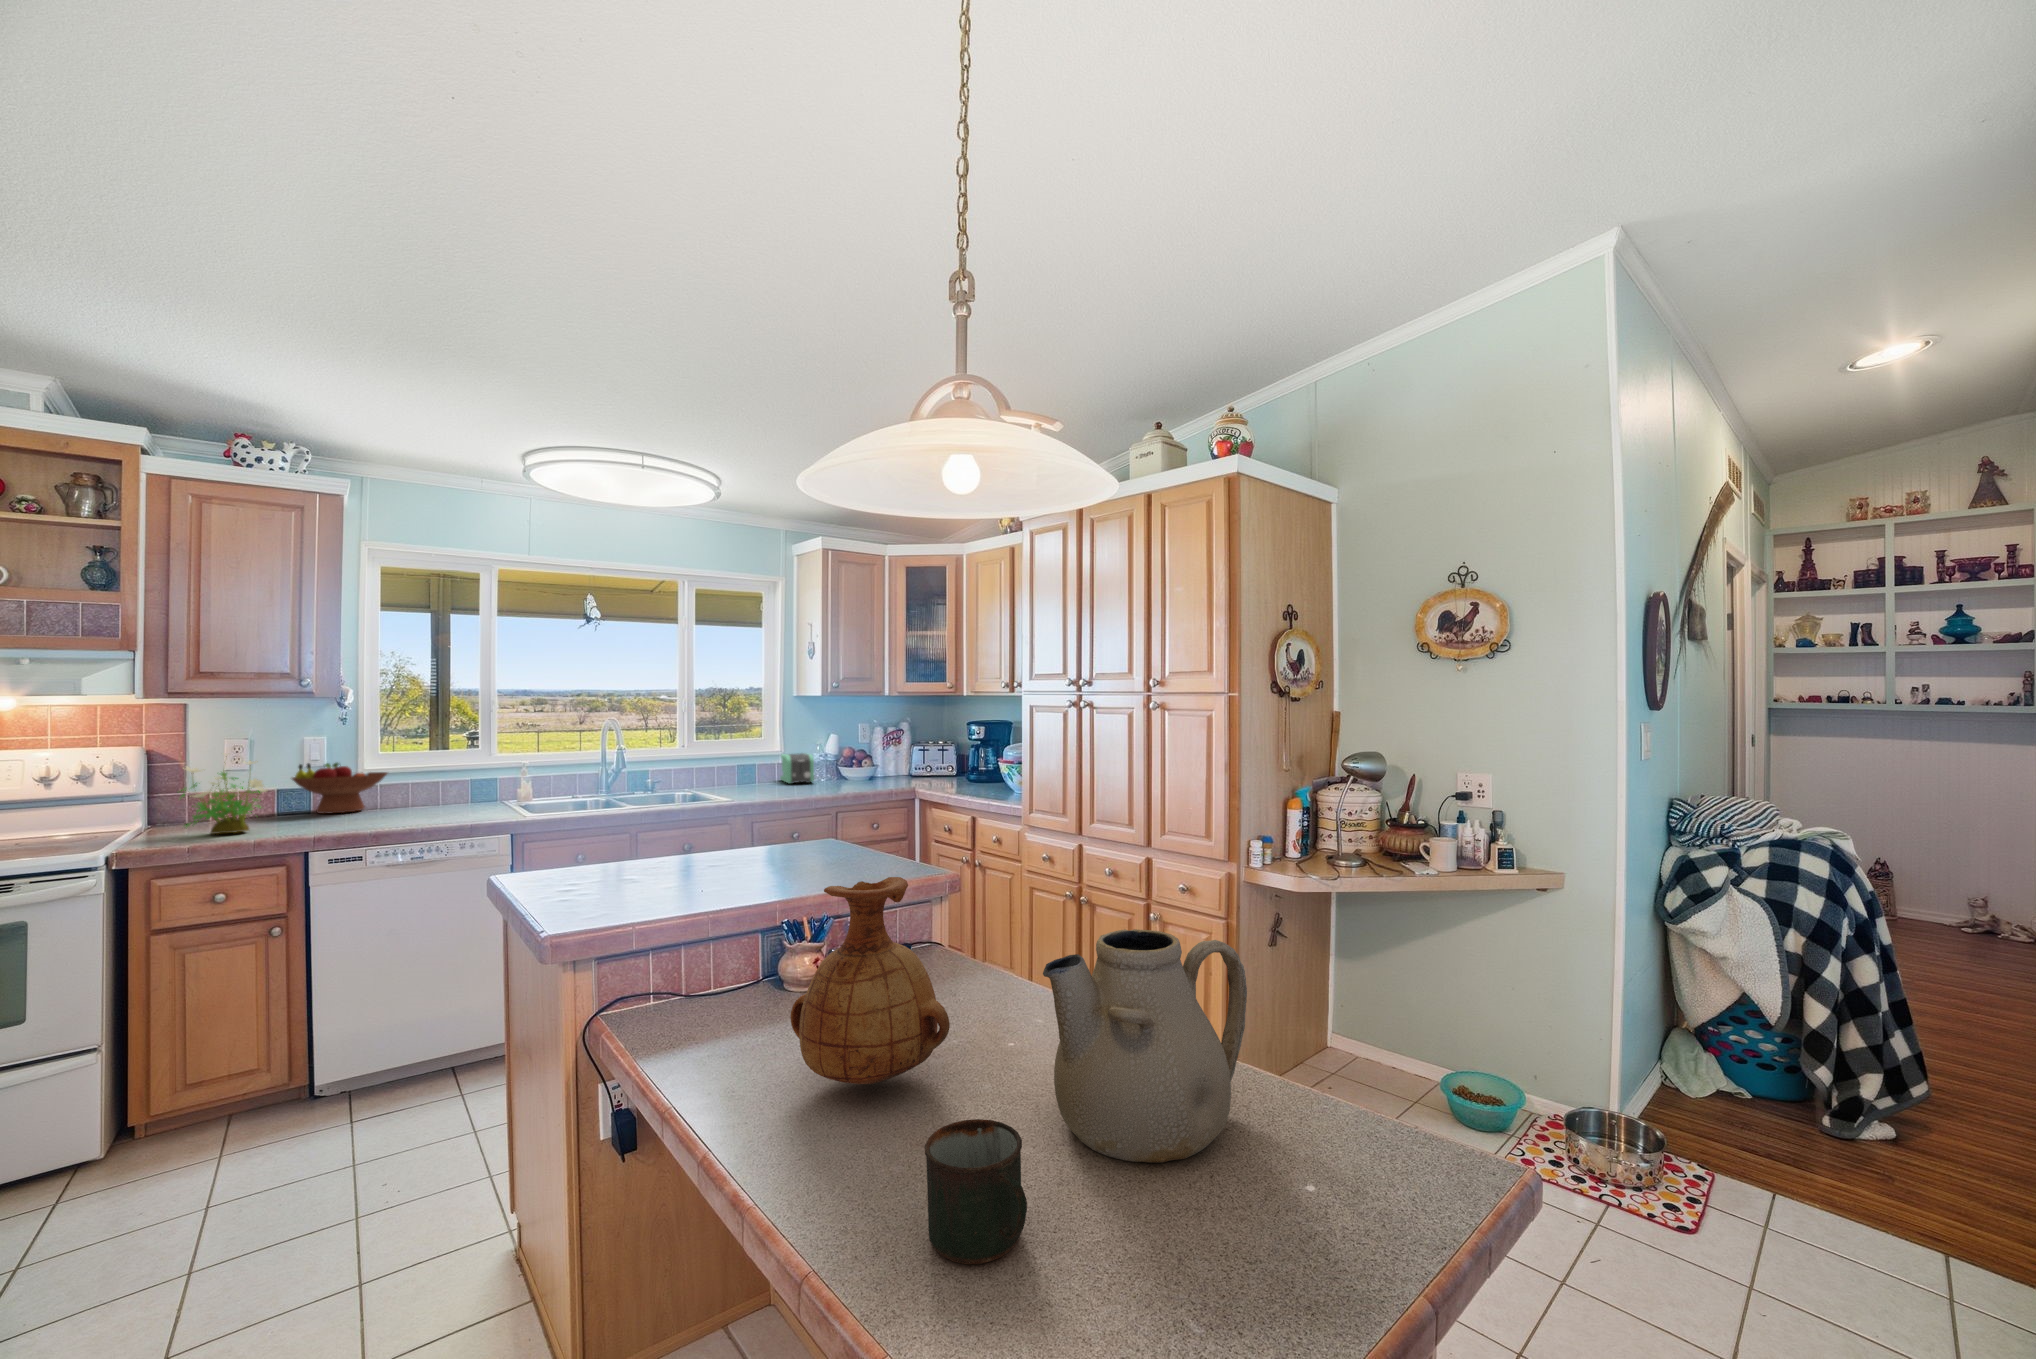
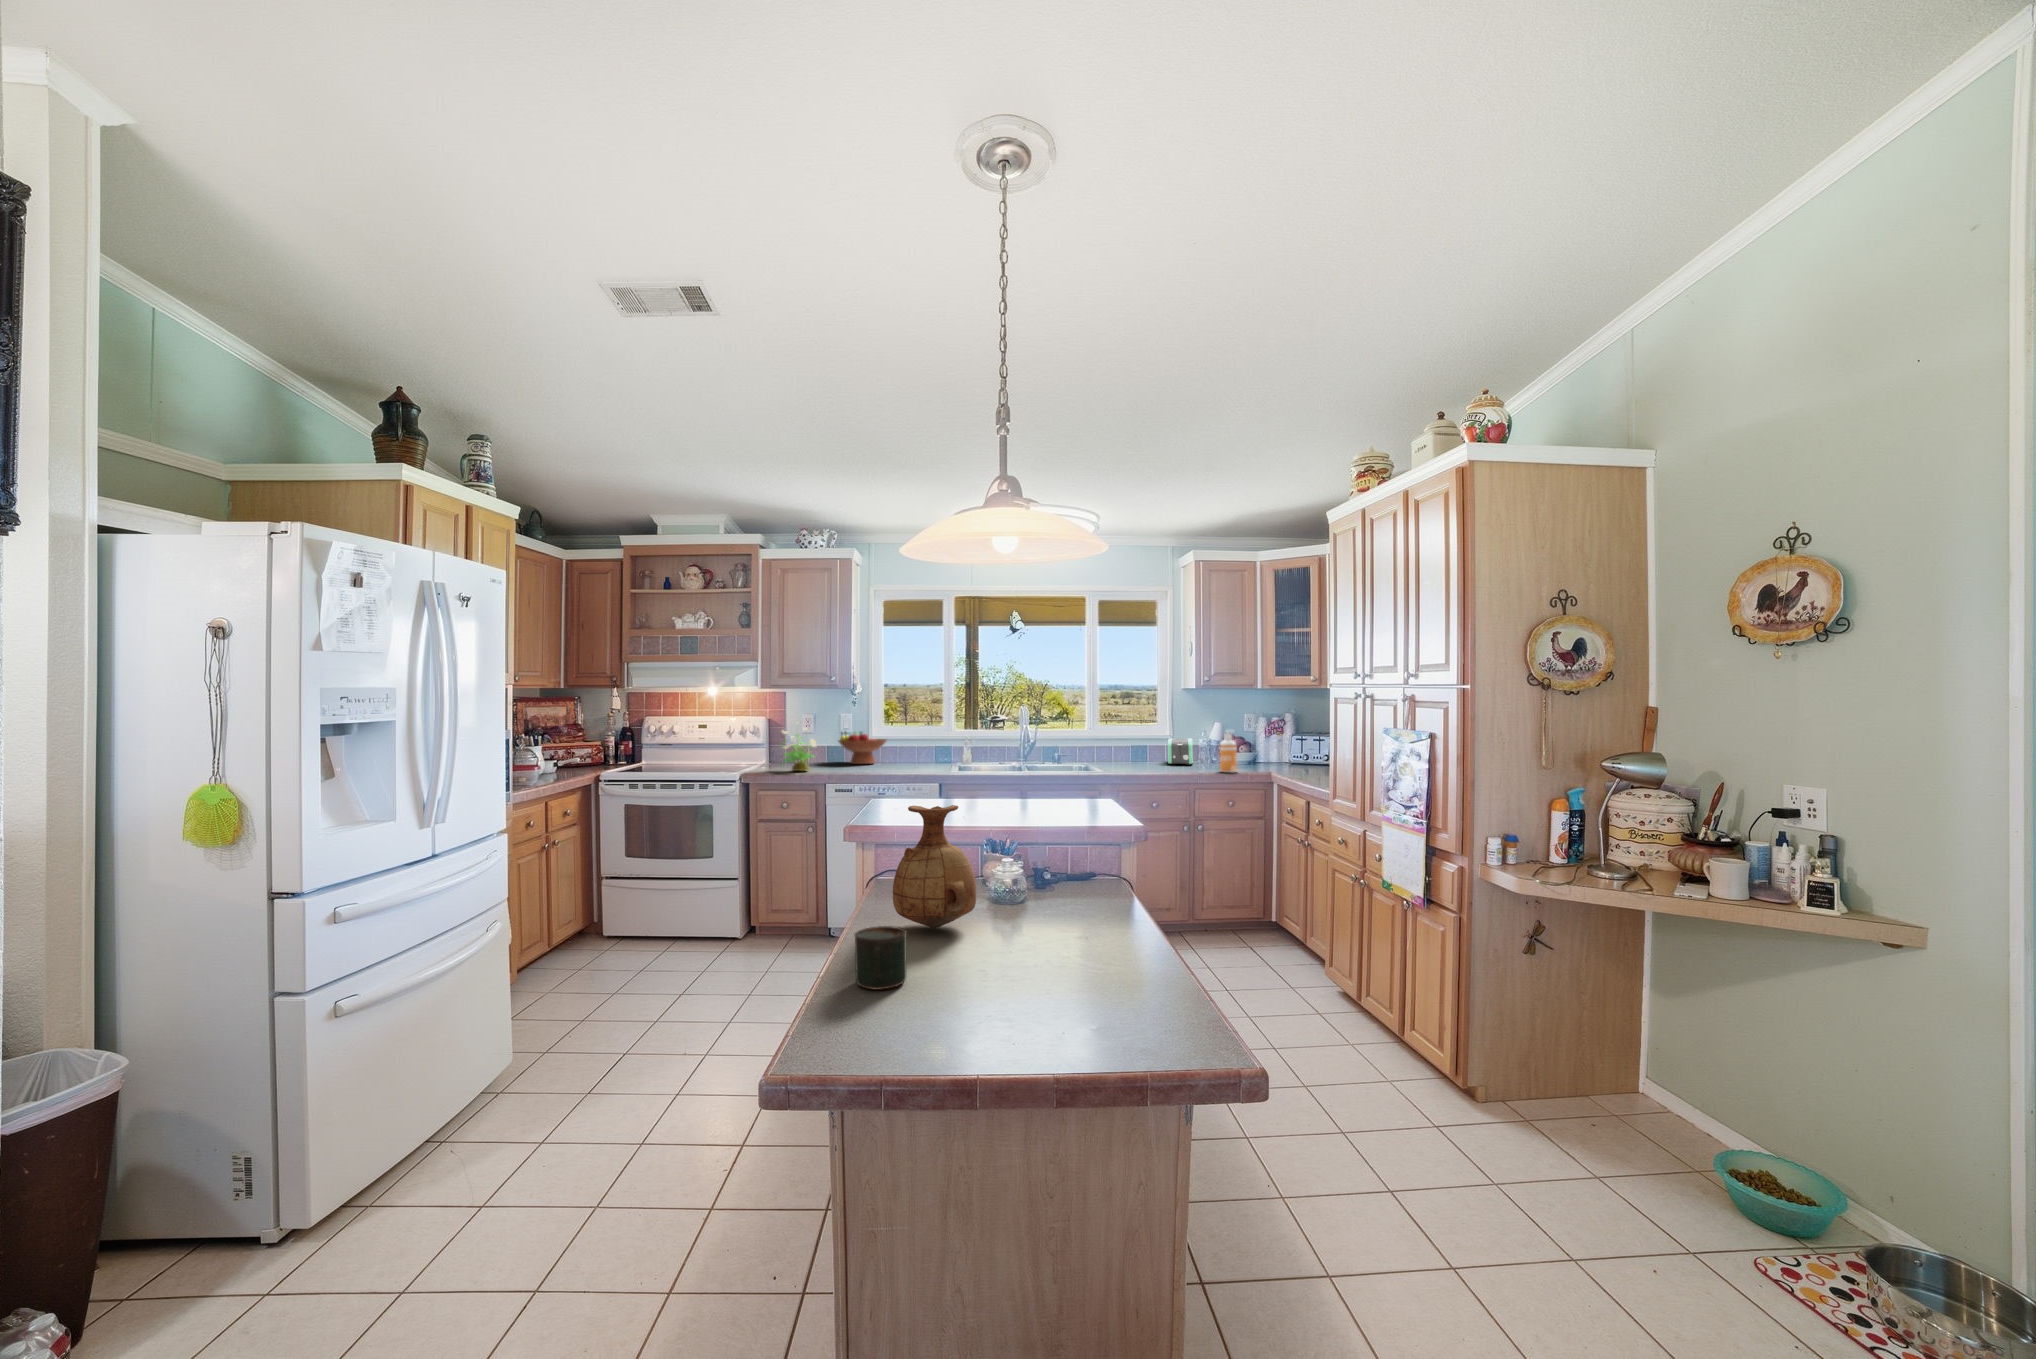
soap dispenser: none [855,743,874,789] -> present [1220,730,1237,772]
teapot: present [1043,929,1247,1162] -> none [969,848,1116,988]

